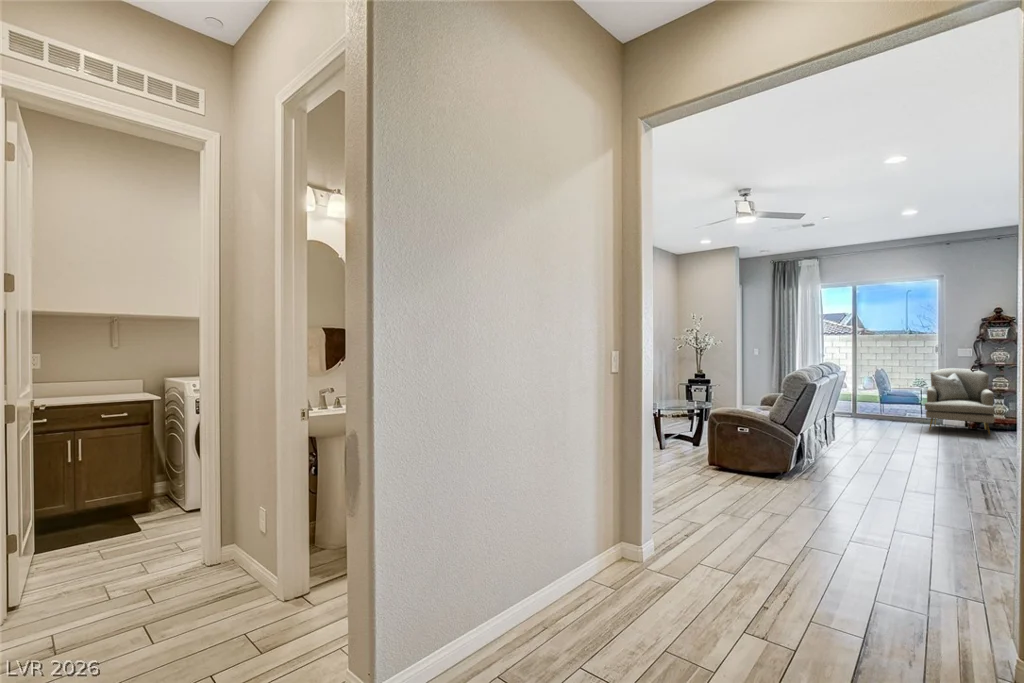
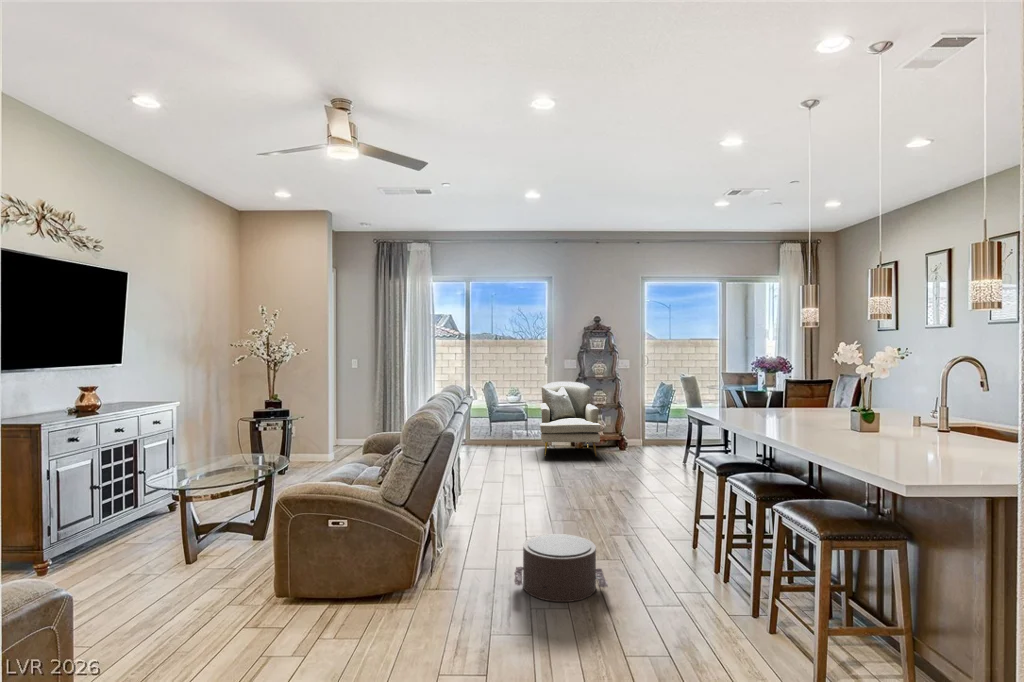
pouf: none [856,459,931,497] -> present [514,534,608,602]

